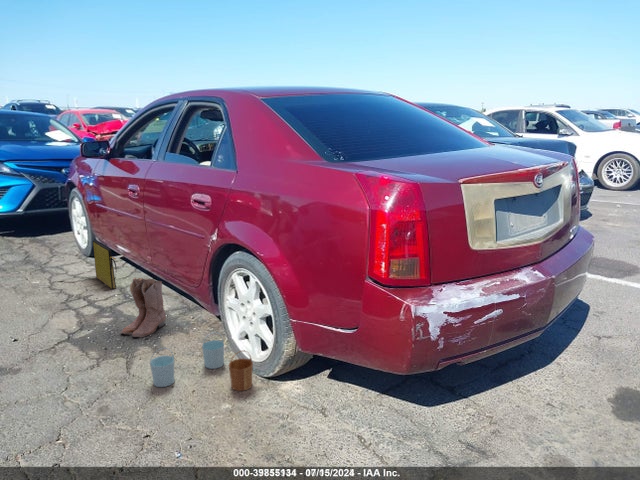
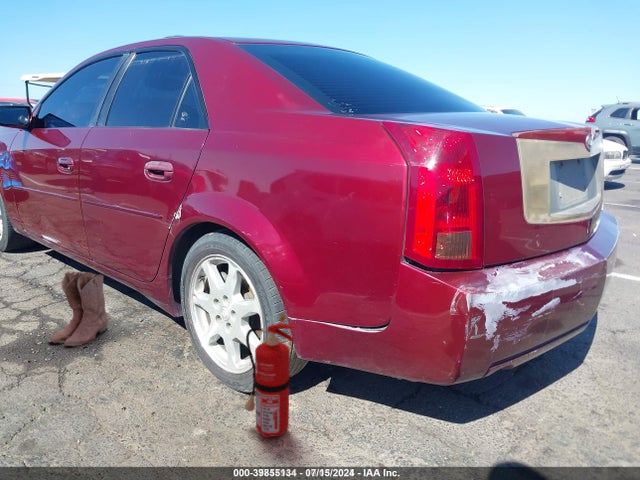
bag: present [93,240,116,289] -> none [10,229,41,288]
fire extinguisher: none [260,316,294,412] -> present [244,314,295,438]
bucket: present [150,339,253,391] -> none [93,337,232,412]

